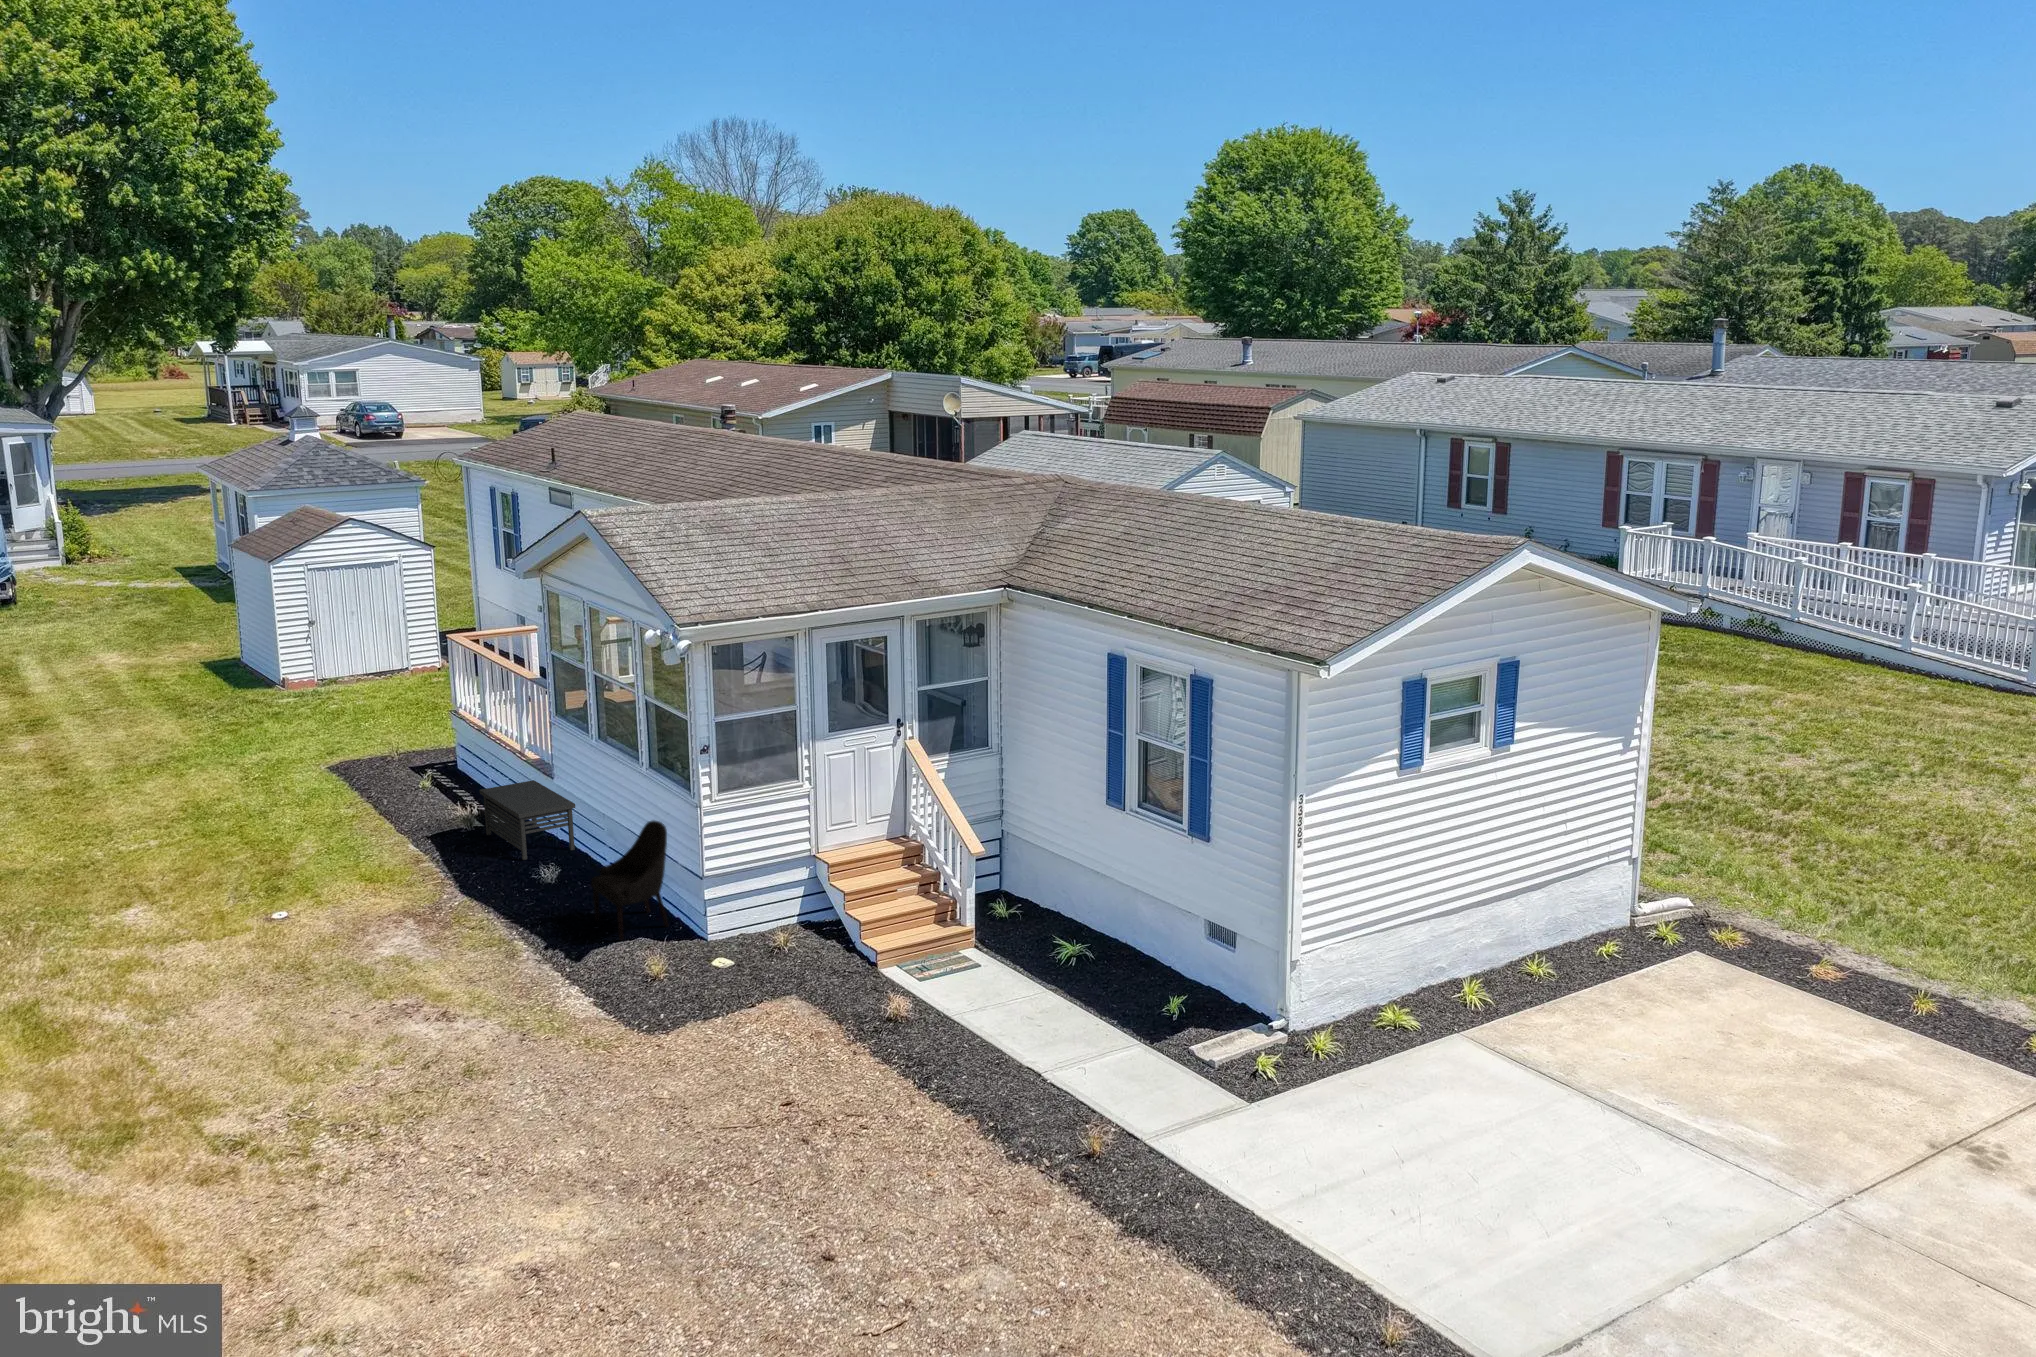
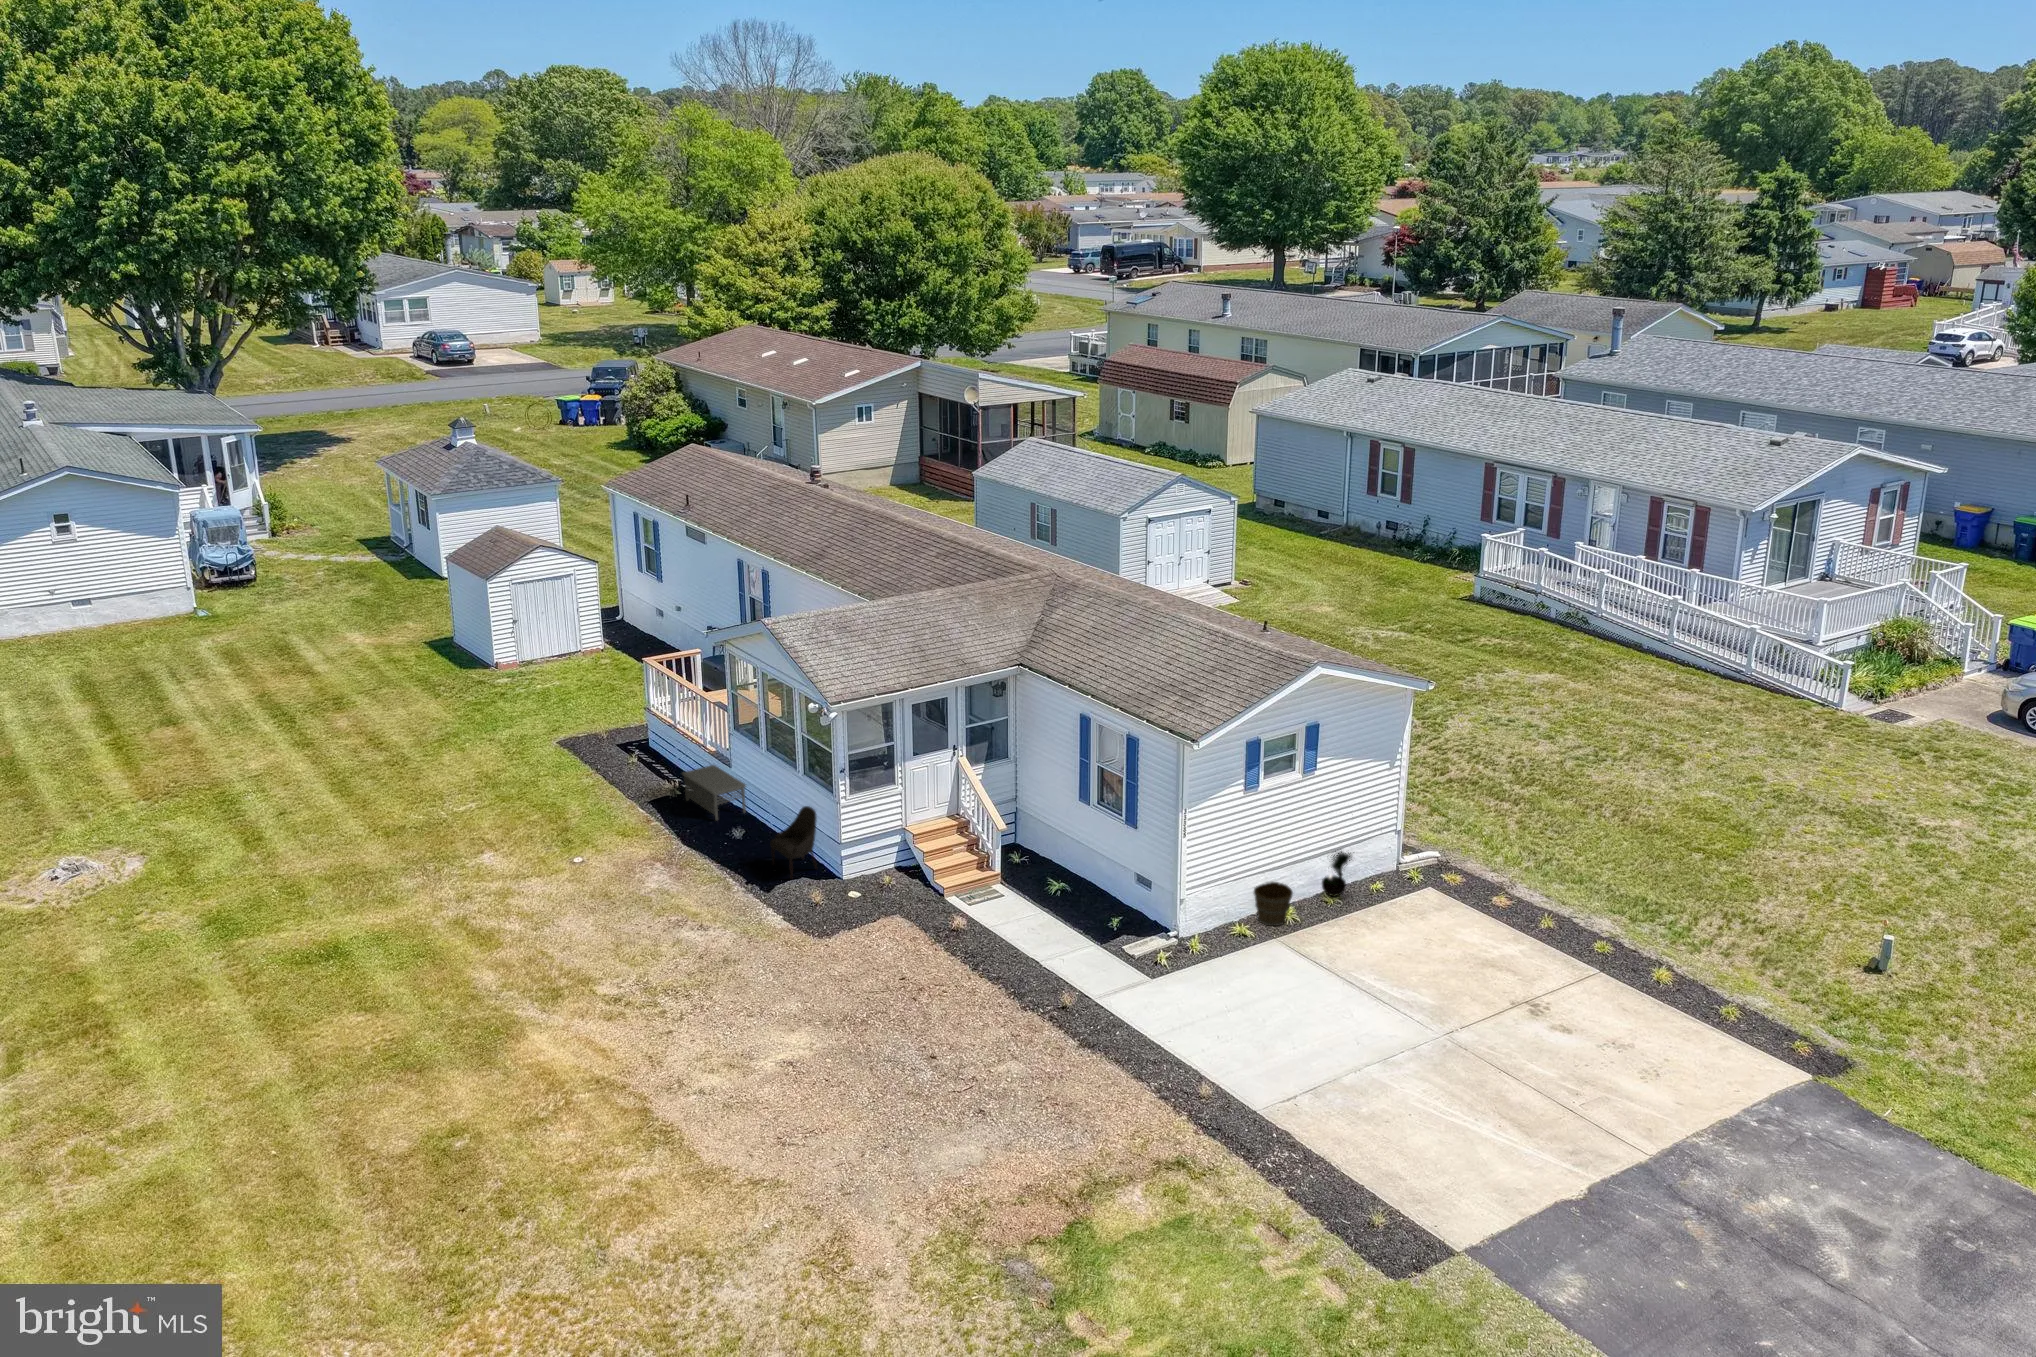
potted tree: none [1521,876,1584,964] -> present [1322,849,1354,896]
wooden bucket: none [1416,933,1487,1011] -> present [1254,882,1293,926]

